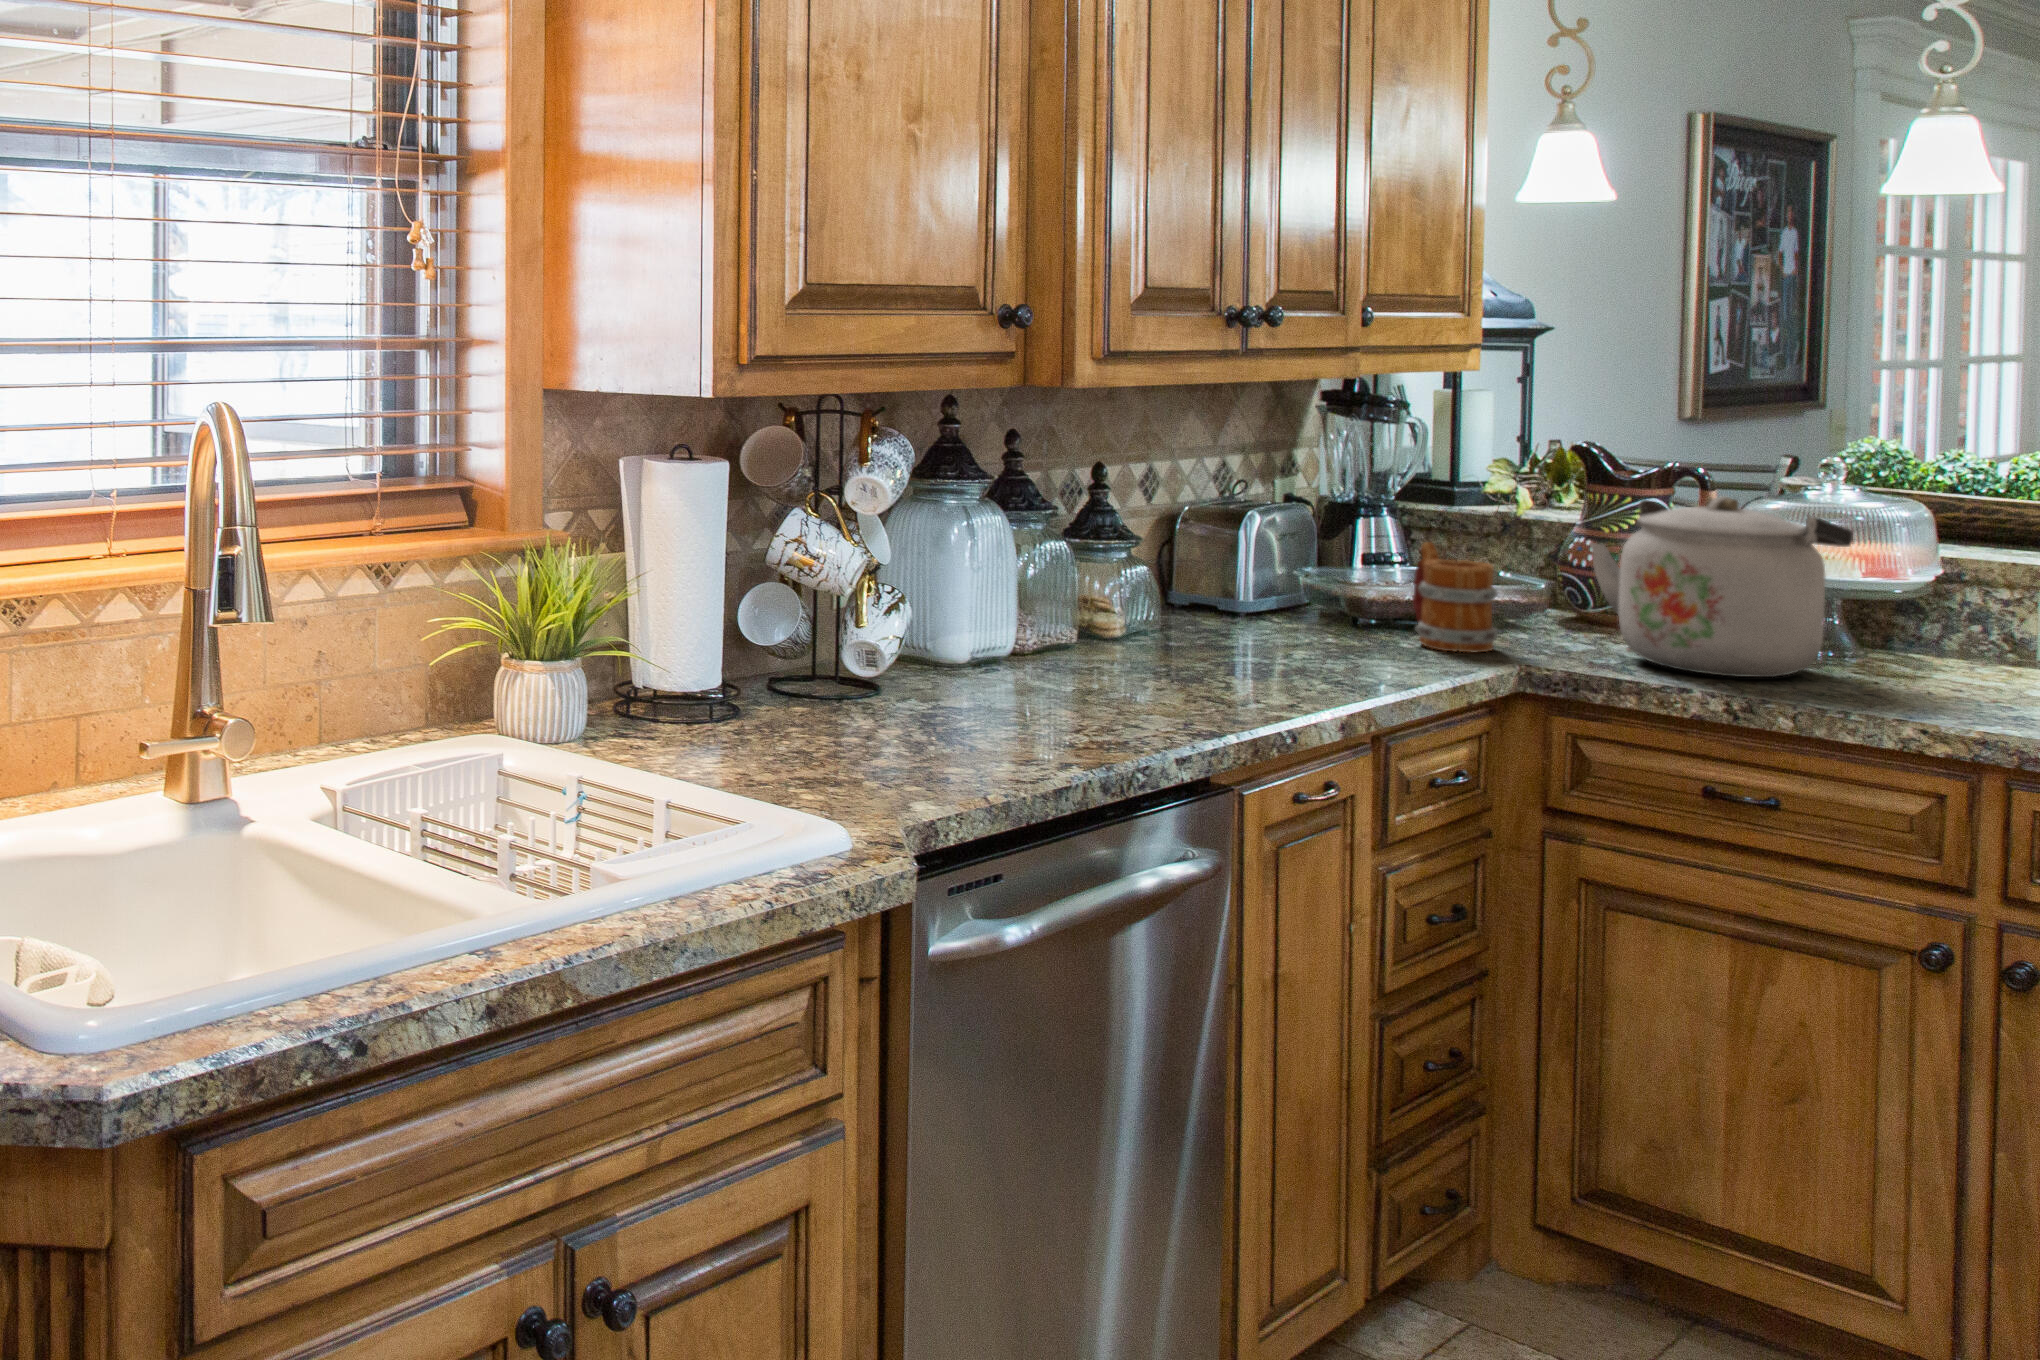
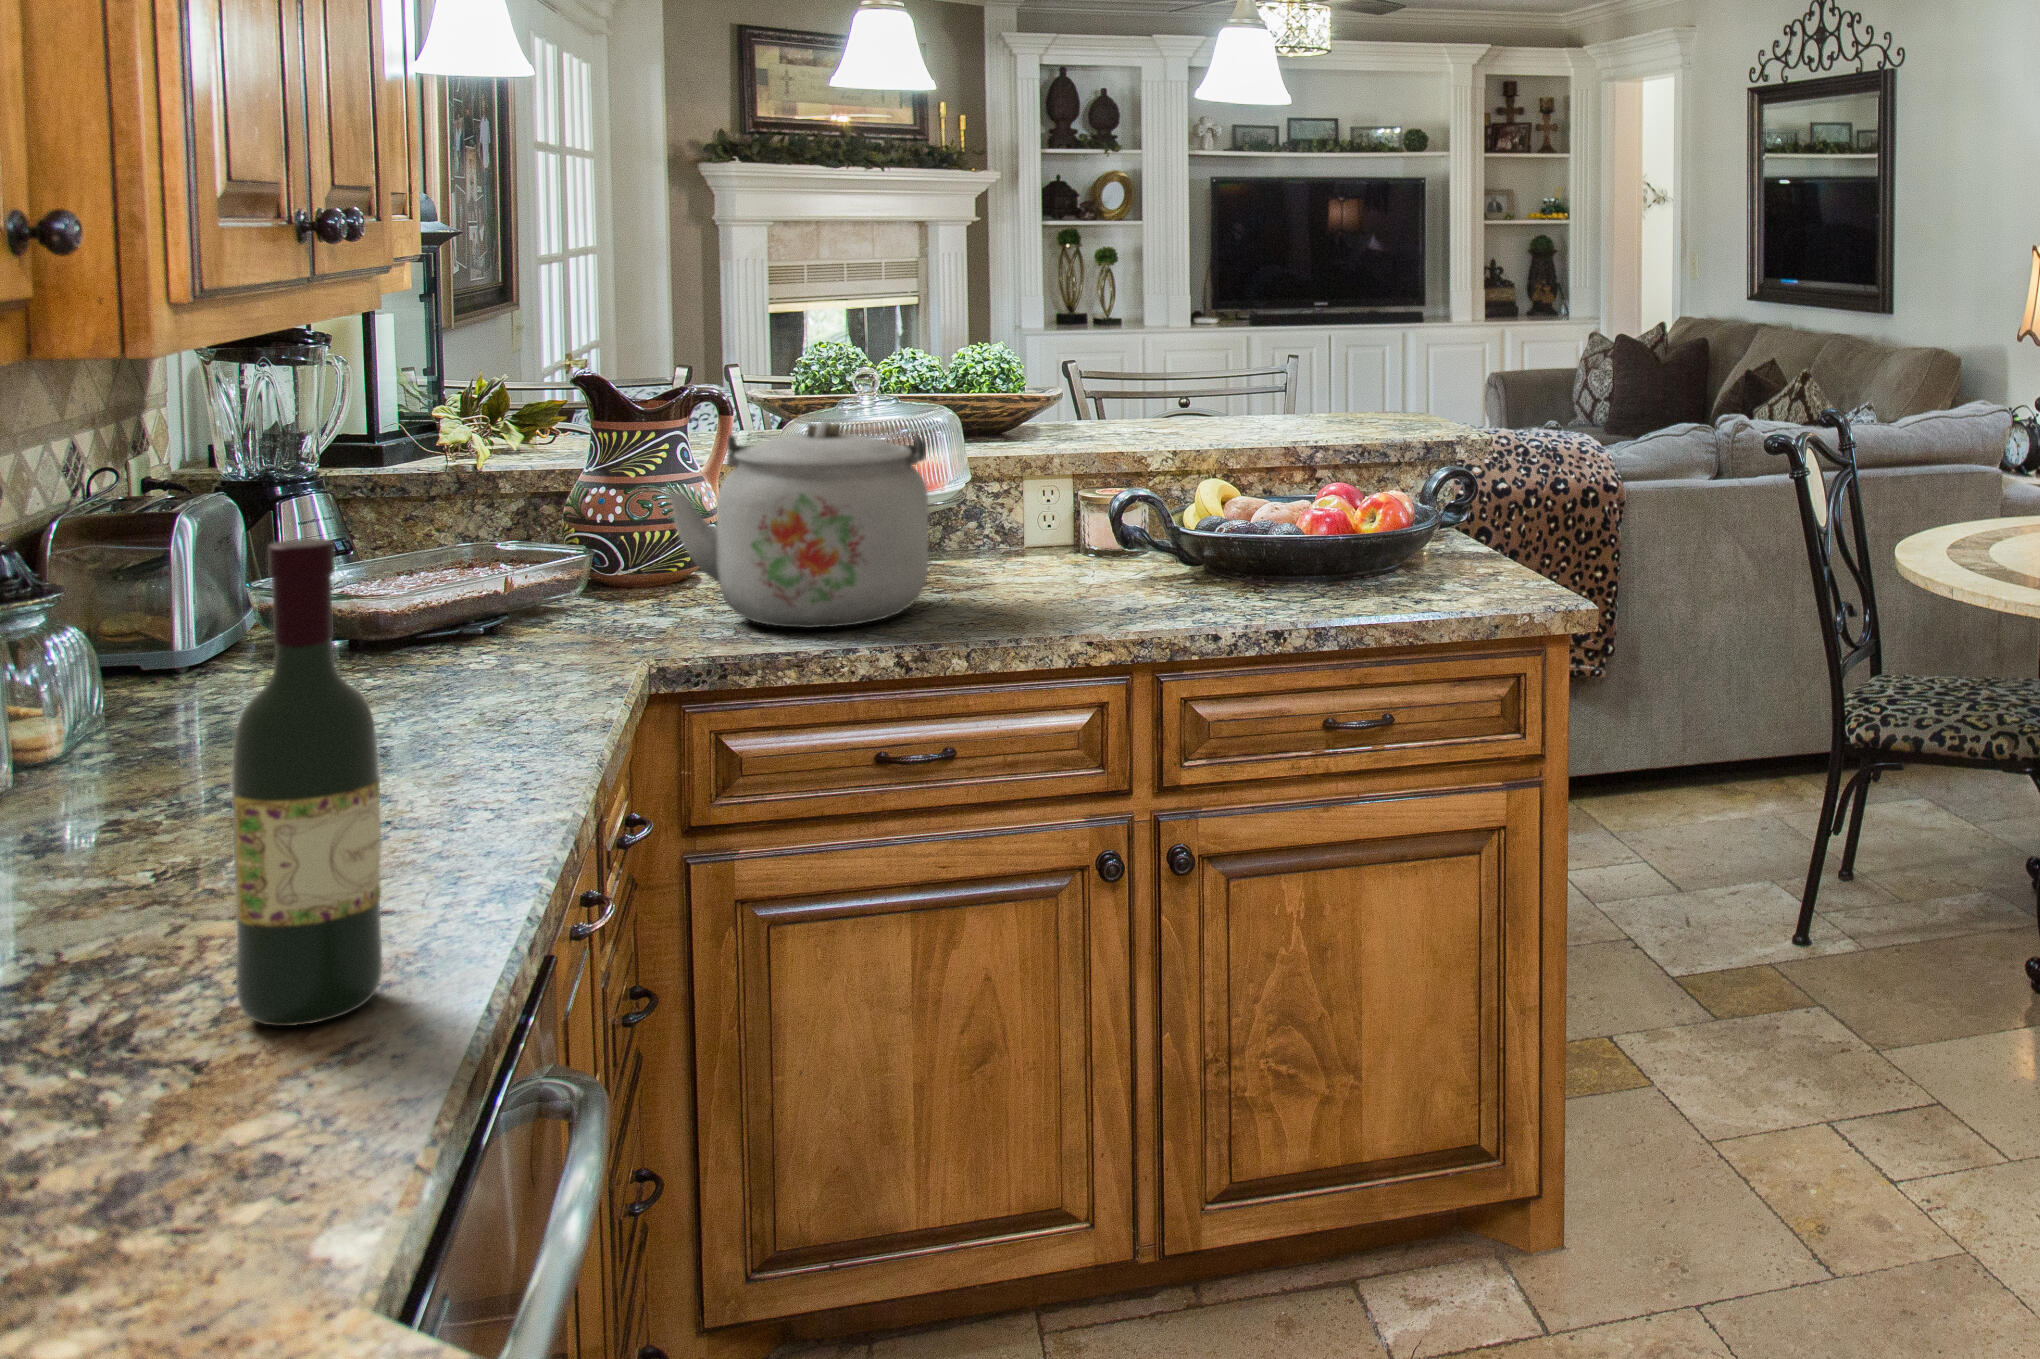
wine bottle: none [1006,485,1077,742] -> present [232,539,383,1026]
mug: present [1412,542,1498,652] -> none [453,522,590,665]

